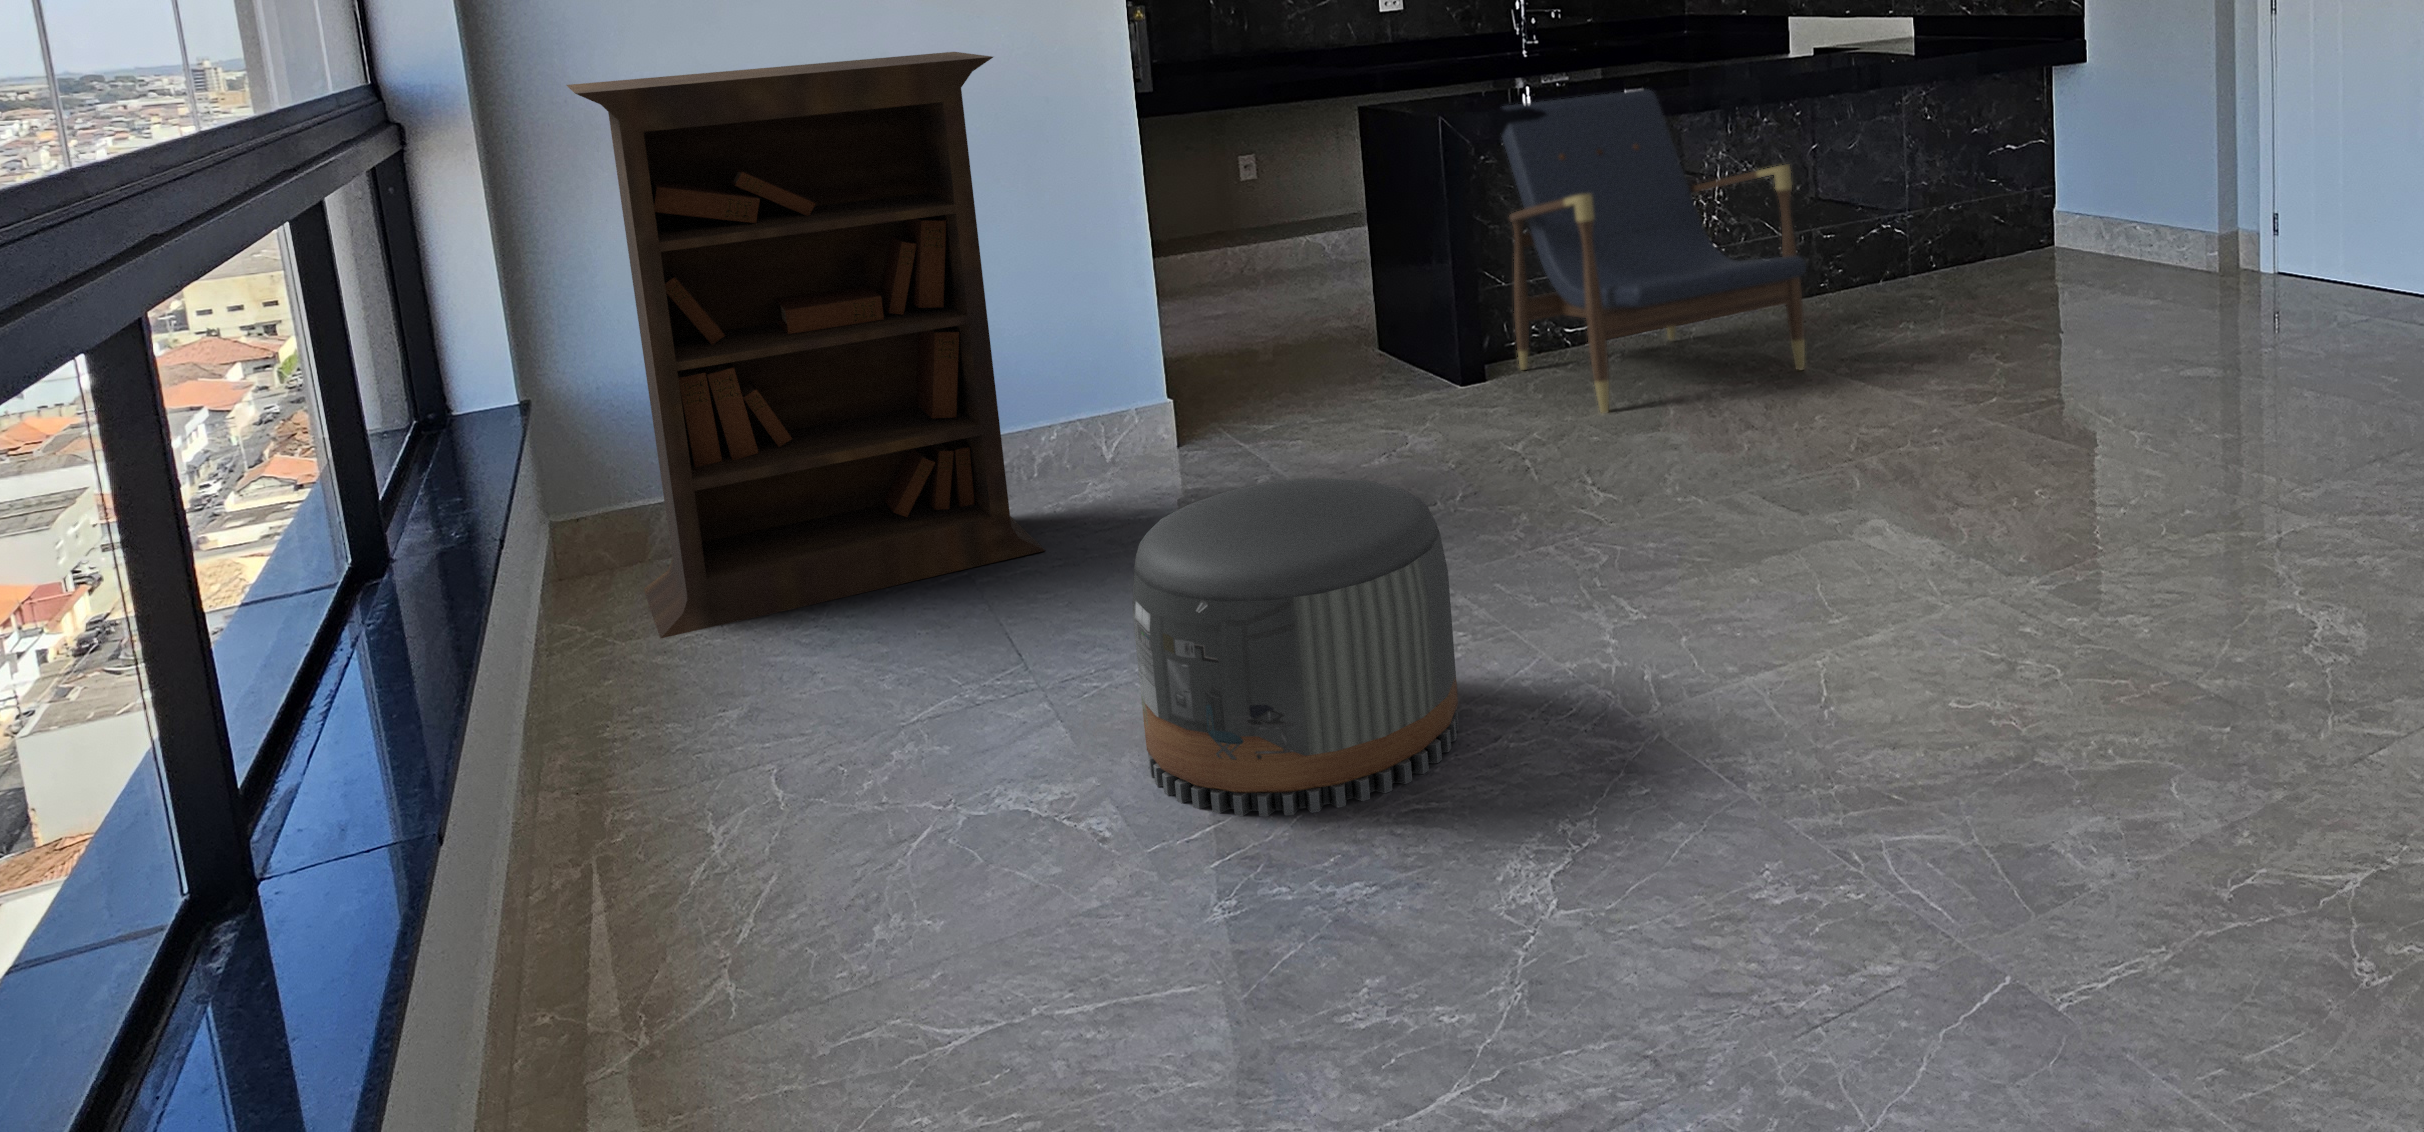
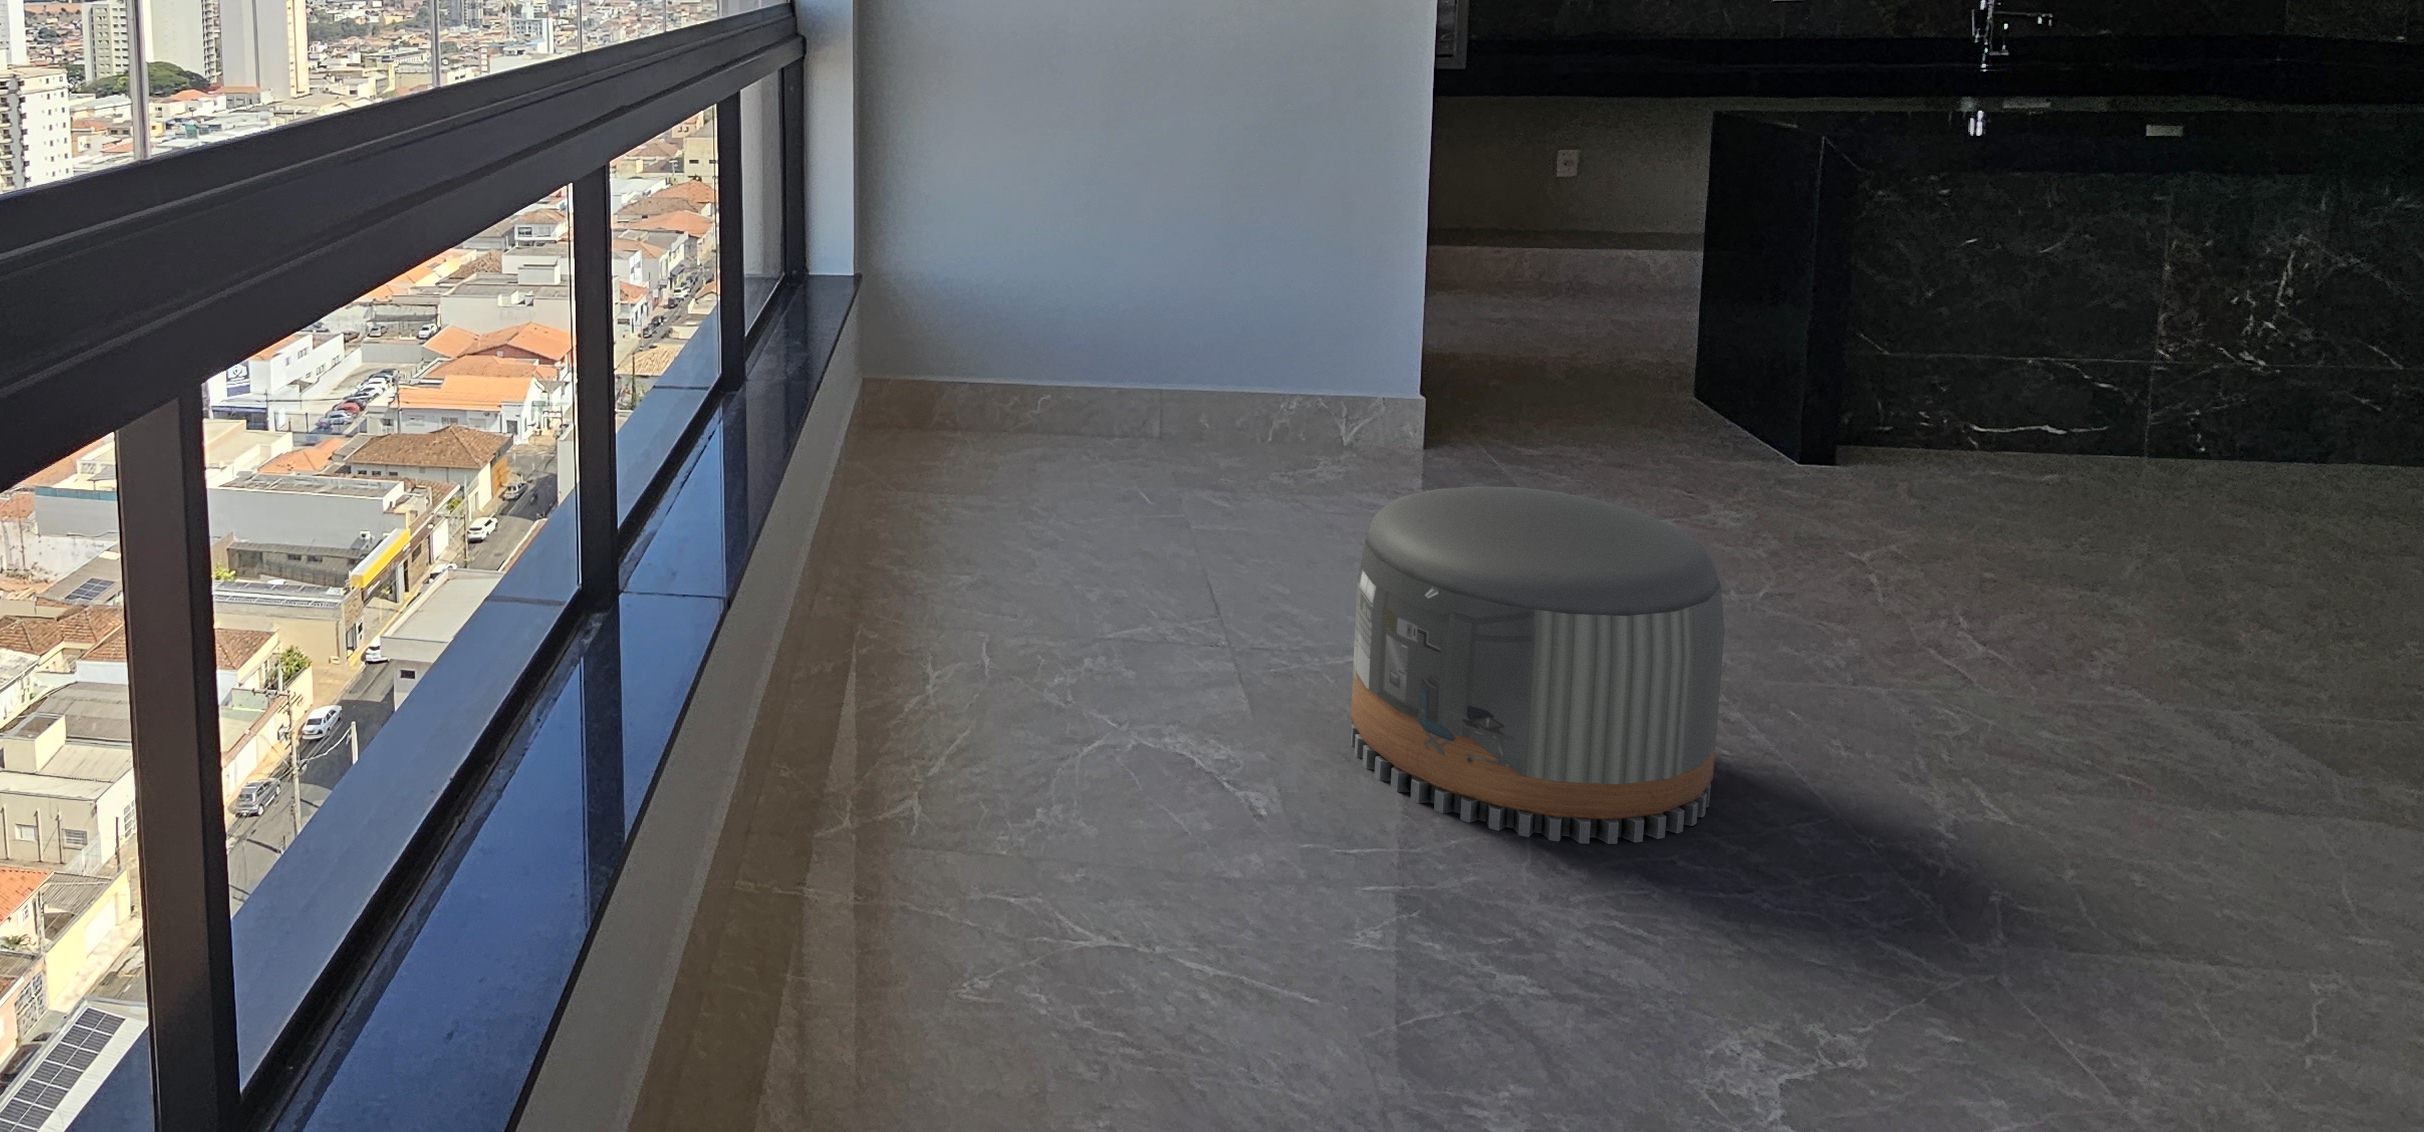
bookcase: present [567,52,1045,638] -> none [925,14,1295,505]
lounge chair: present [1501,89,1806,413] -> none [1853,128,2331,519]

